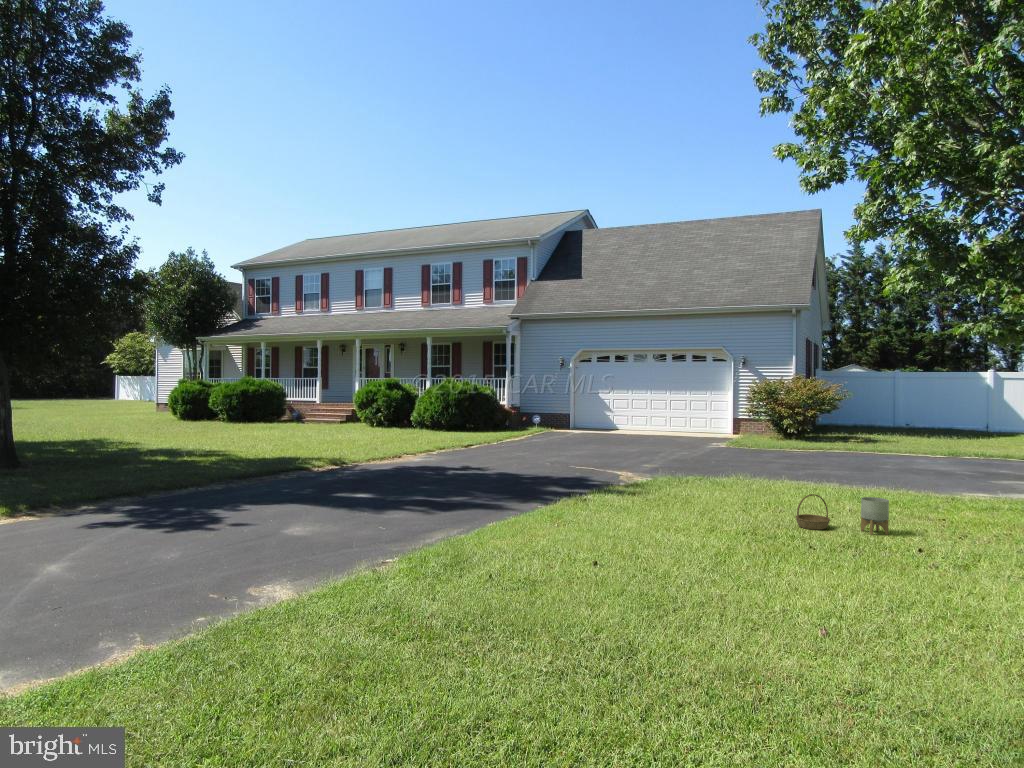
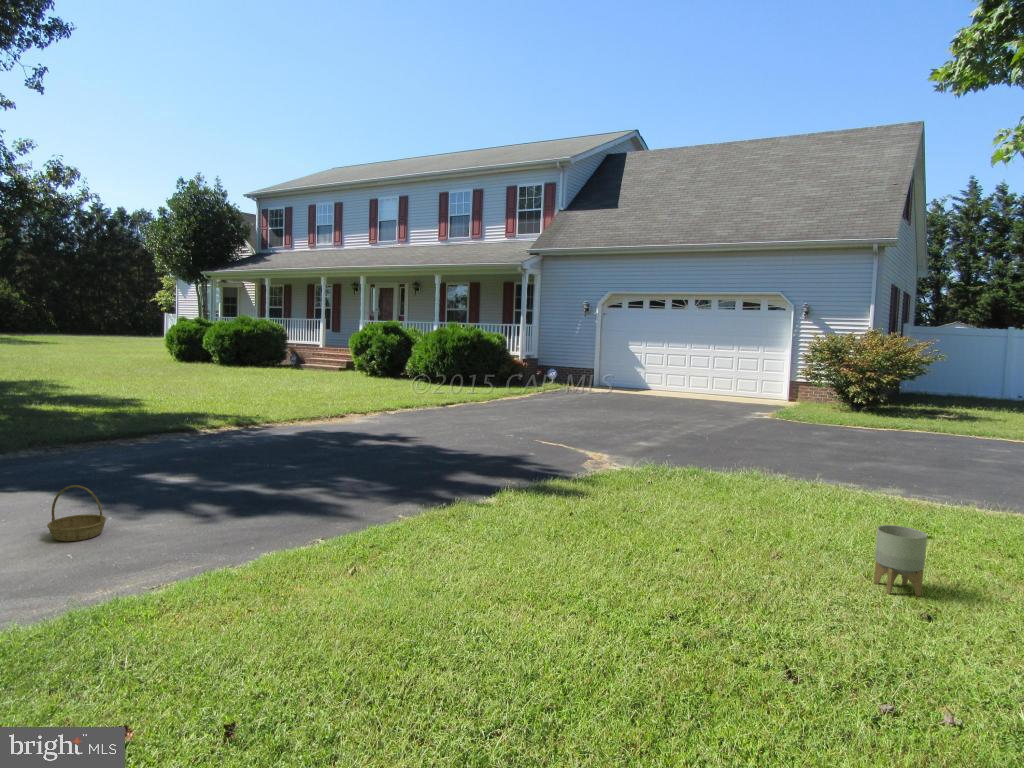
basket: present [795,494,830,530] -> present [47,485,106,541]

